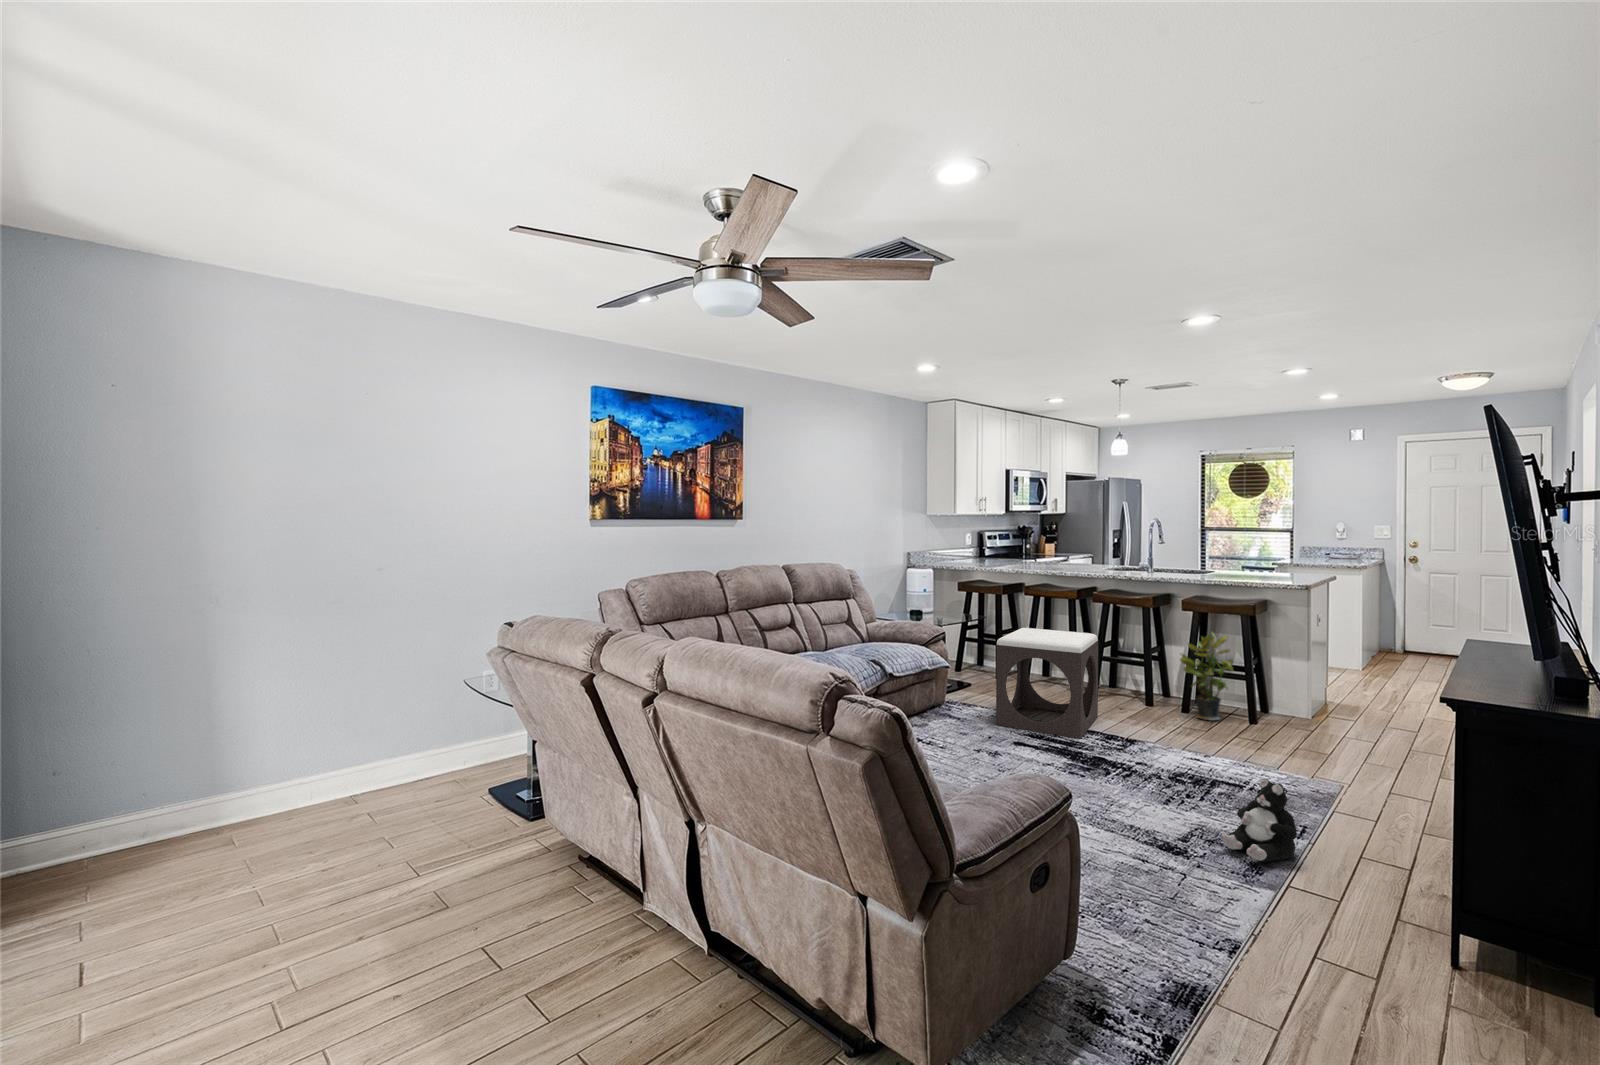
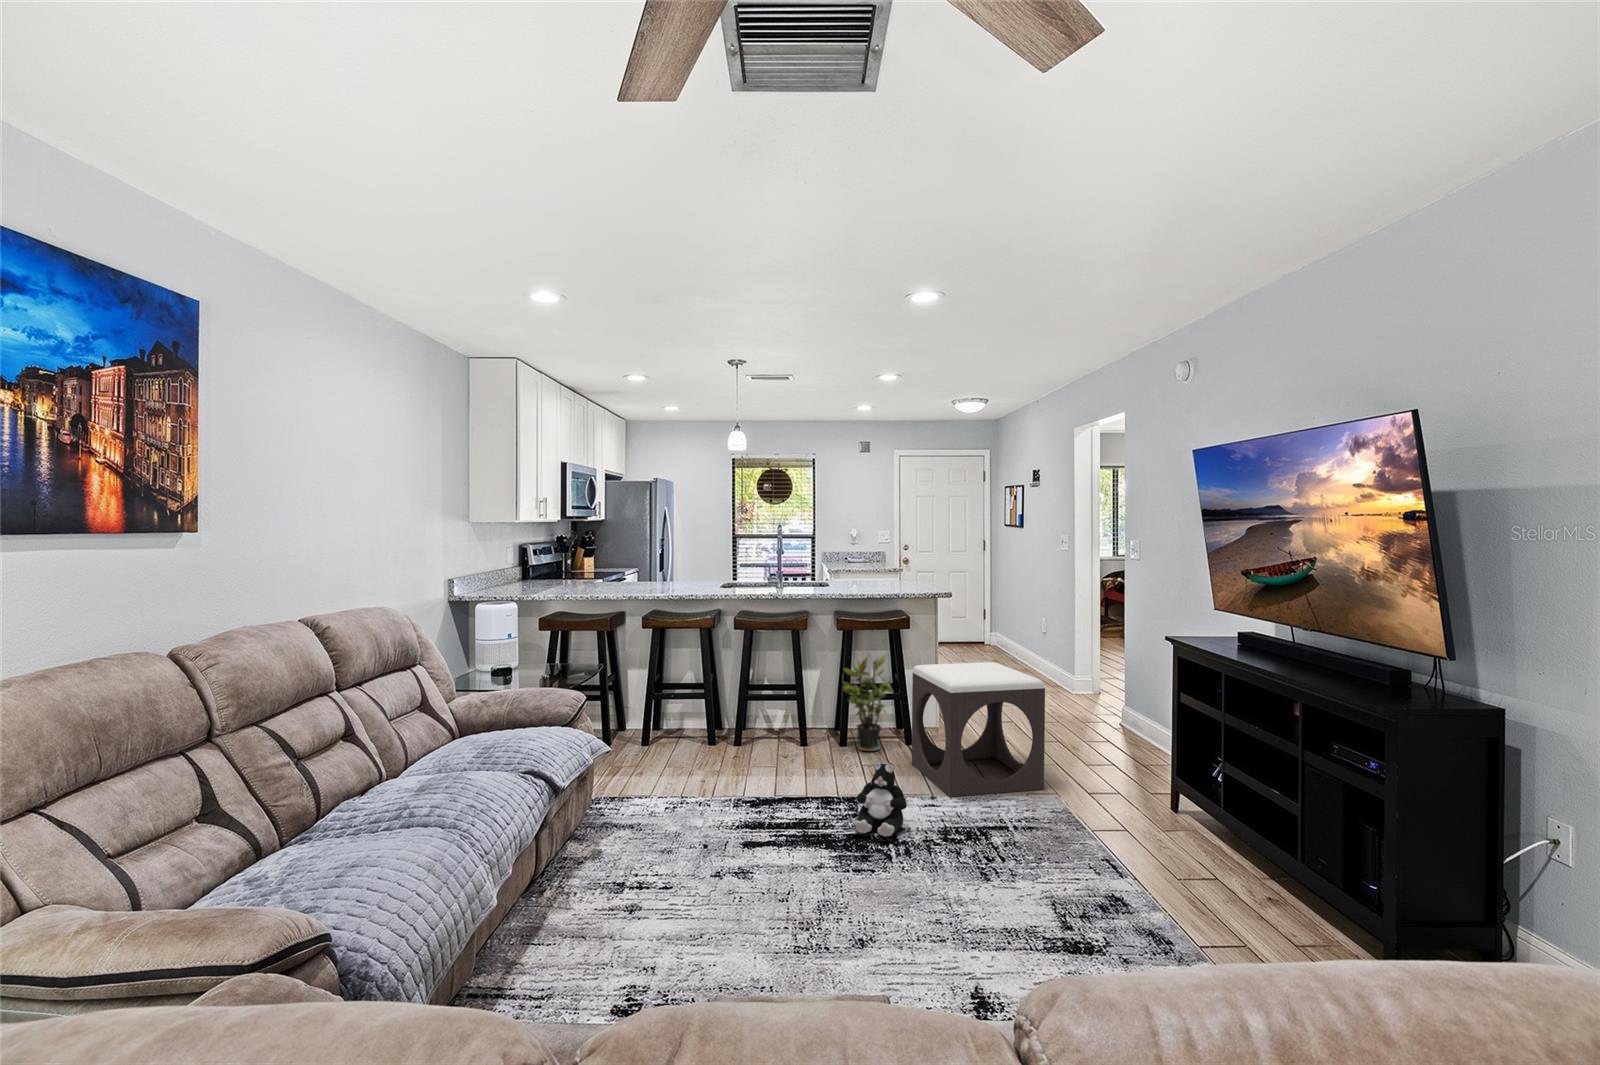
footstool: present [996,628,1098,738] -> present [912,662,1045,797]
plush toy: present [1222,779,1297,862] -> present [854,762,907,837]

